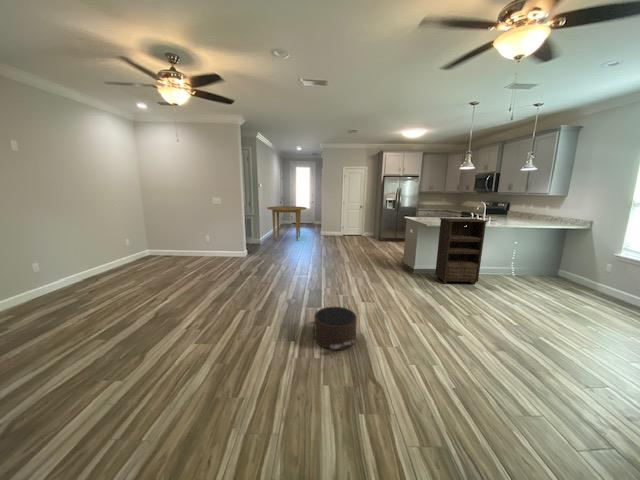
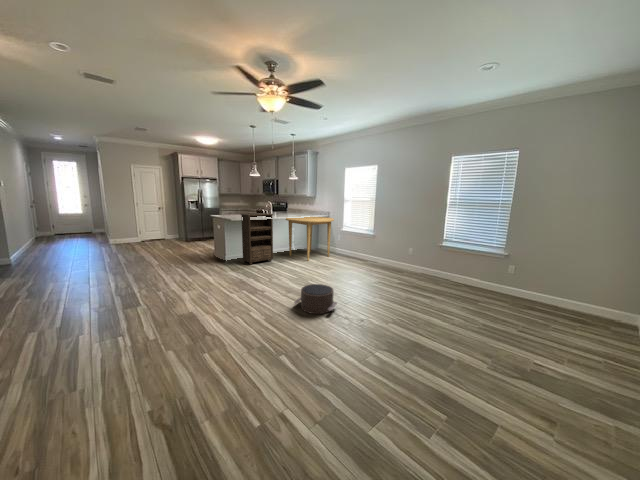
dining table: present [267,206,307,241] -> present [286,217,334,261]
pouf: present [311,307,357,350] -> present [294,284,337,314]

